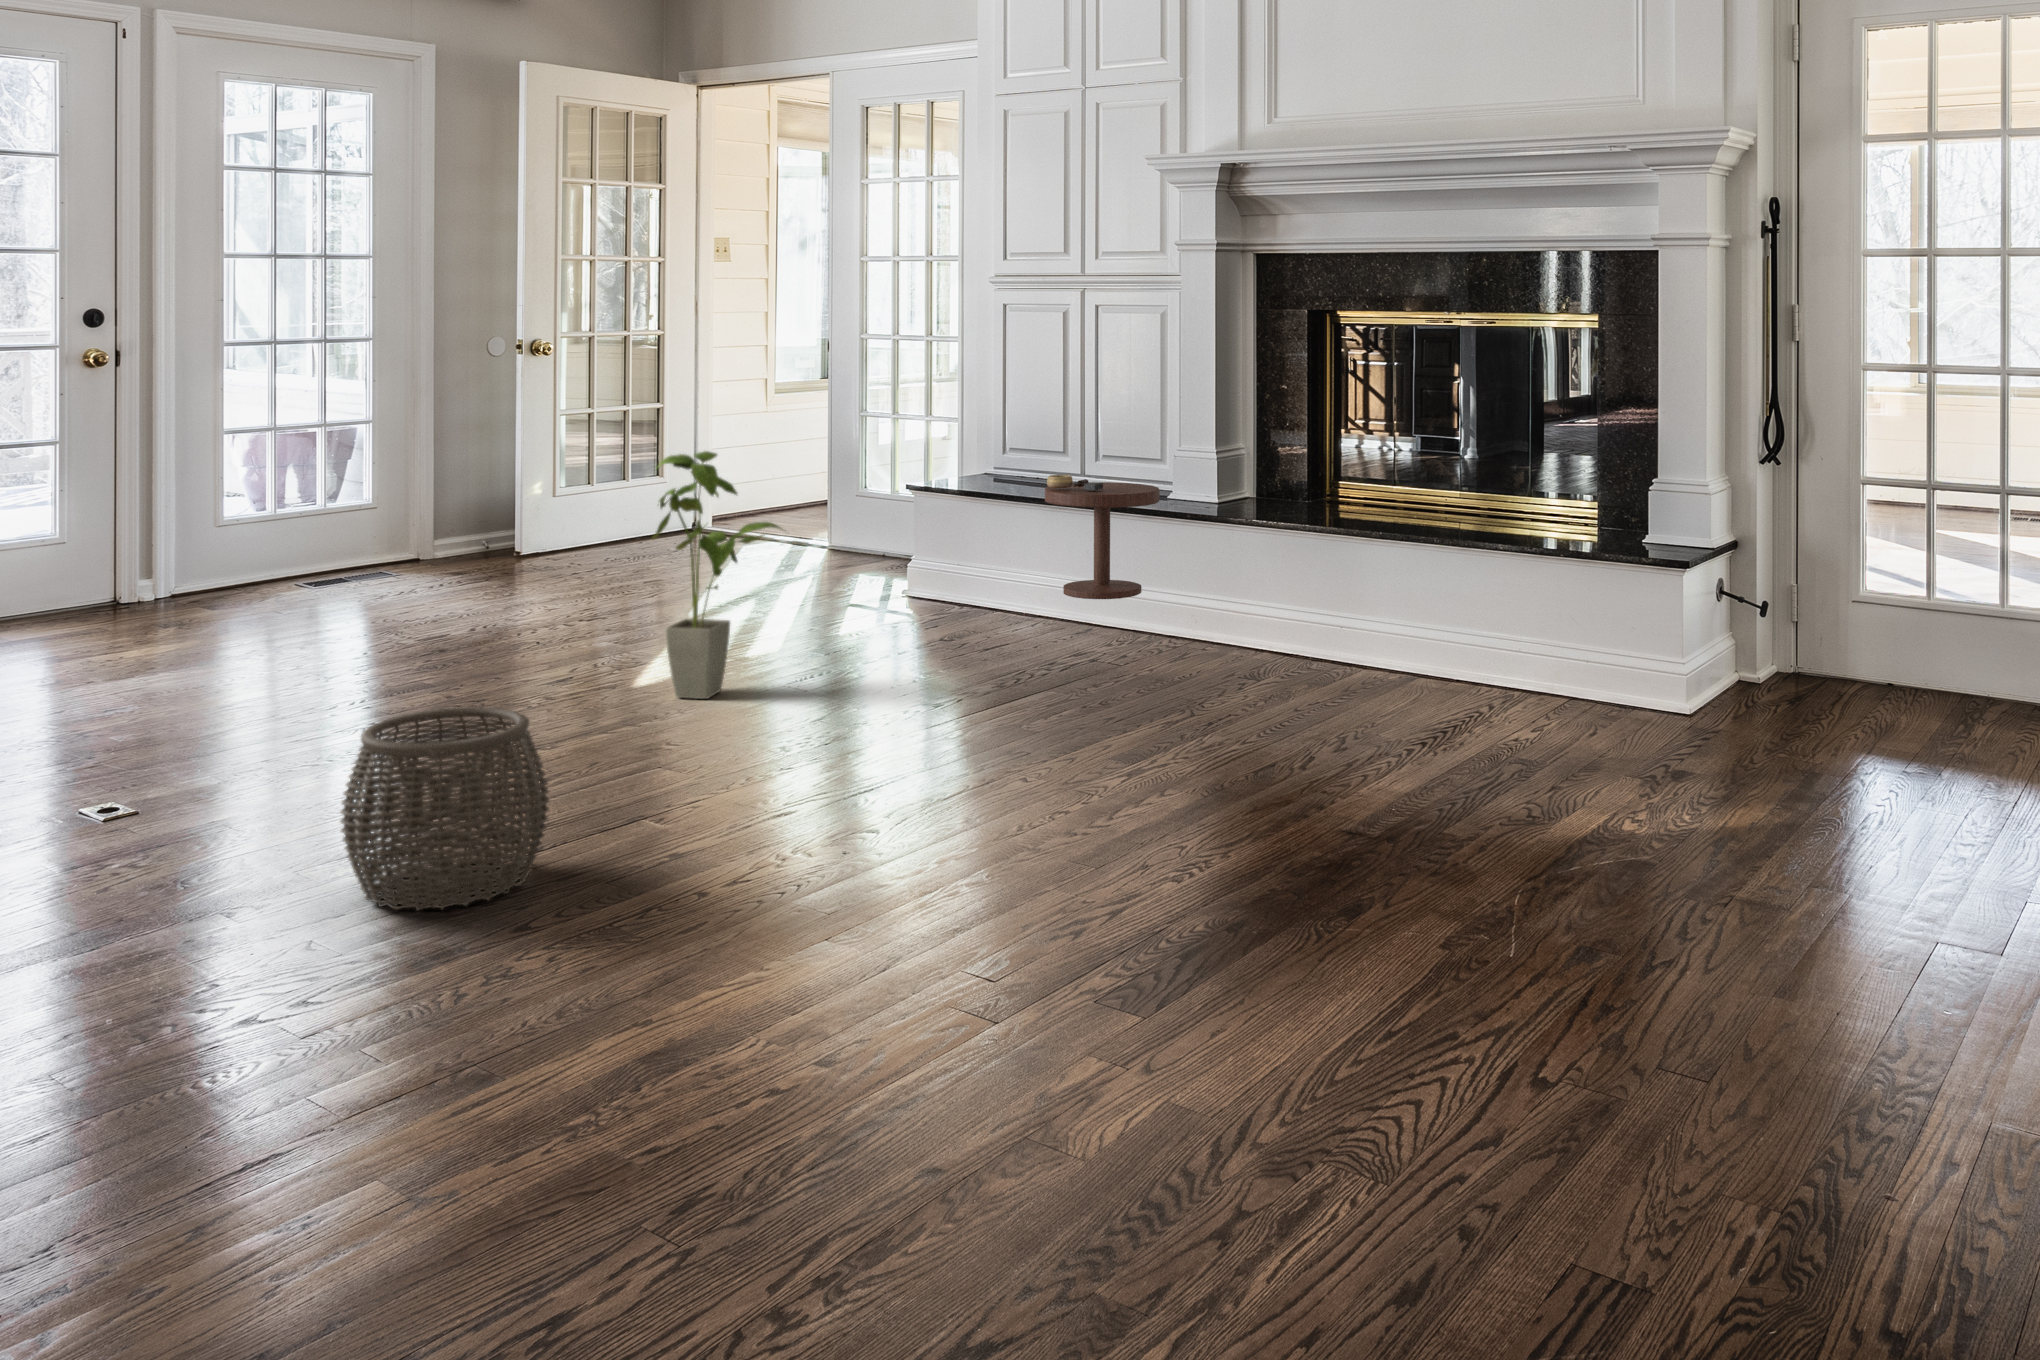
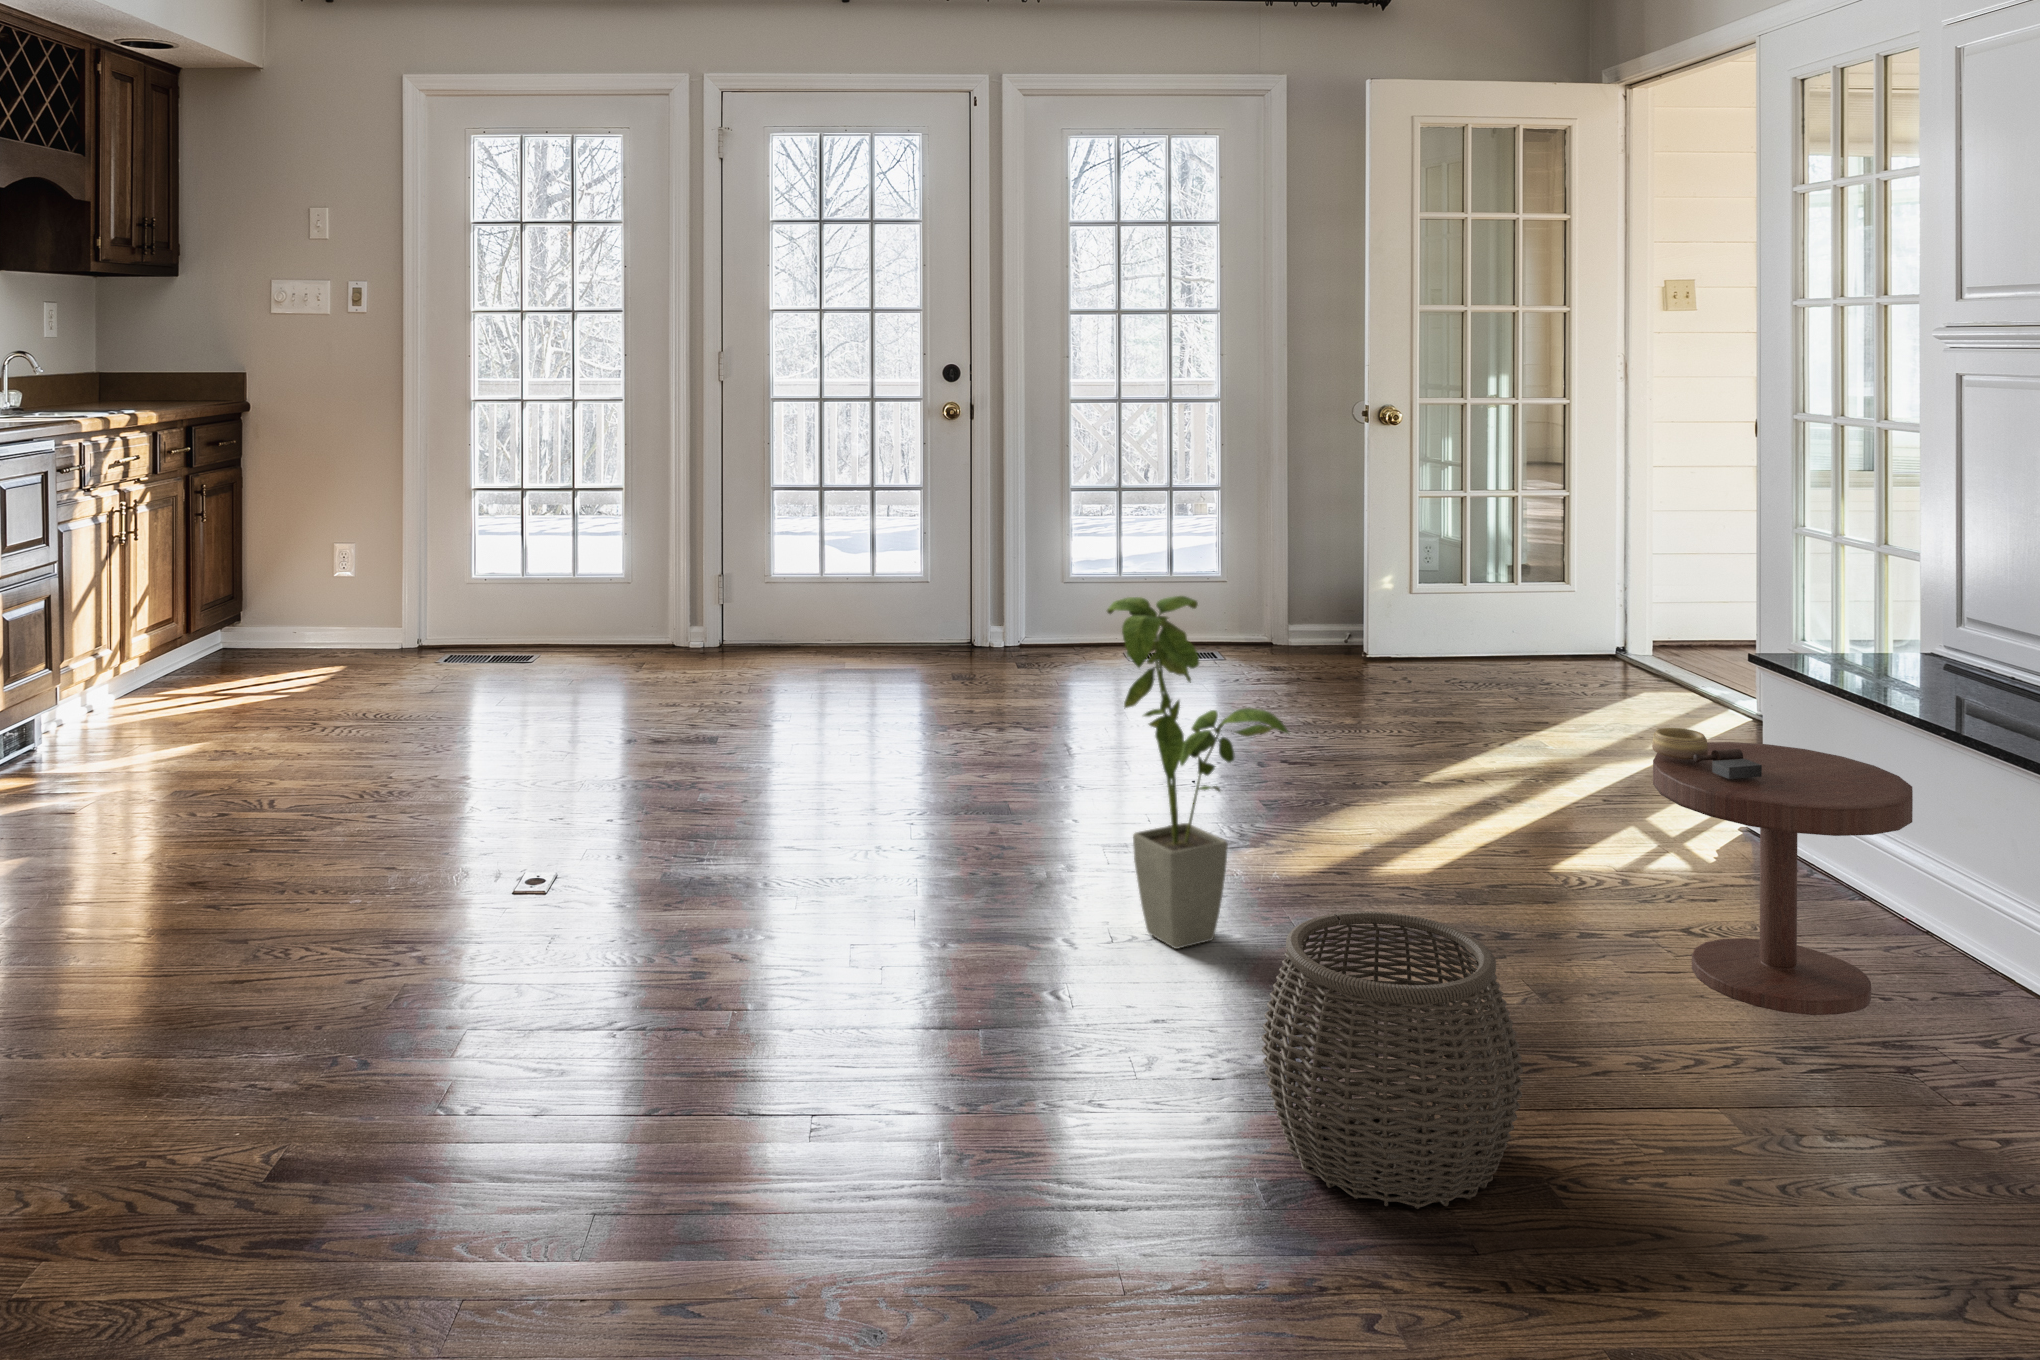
woven basket: present [340,707,549,911] -> present [1262,911,1523,1209]

